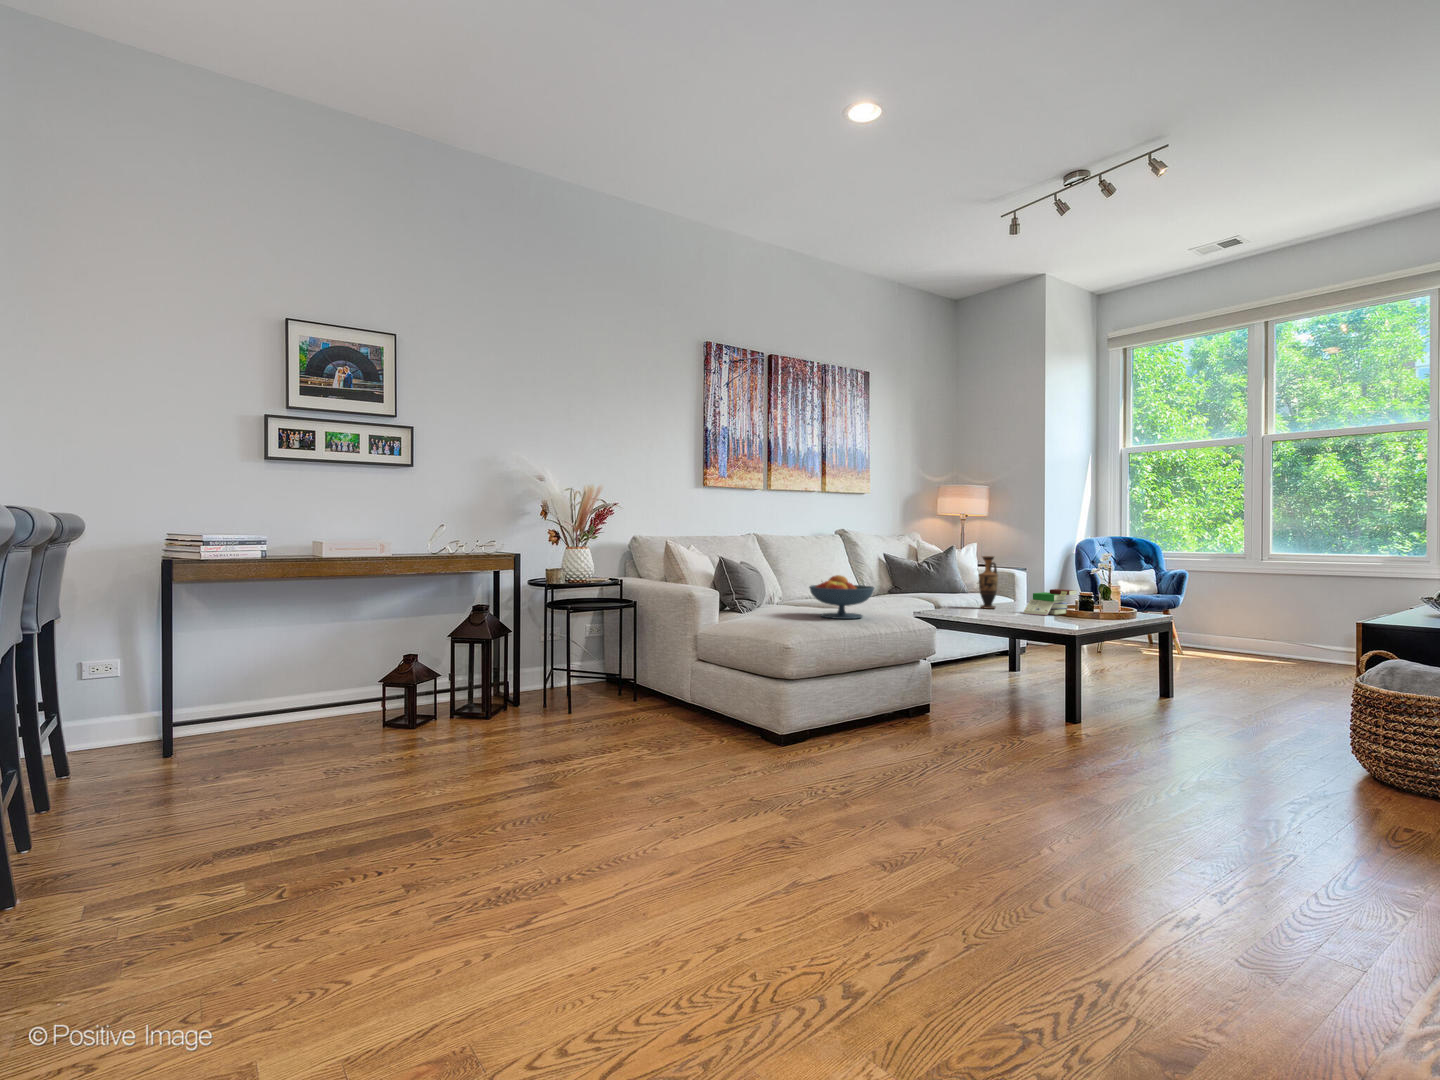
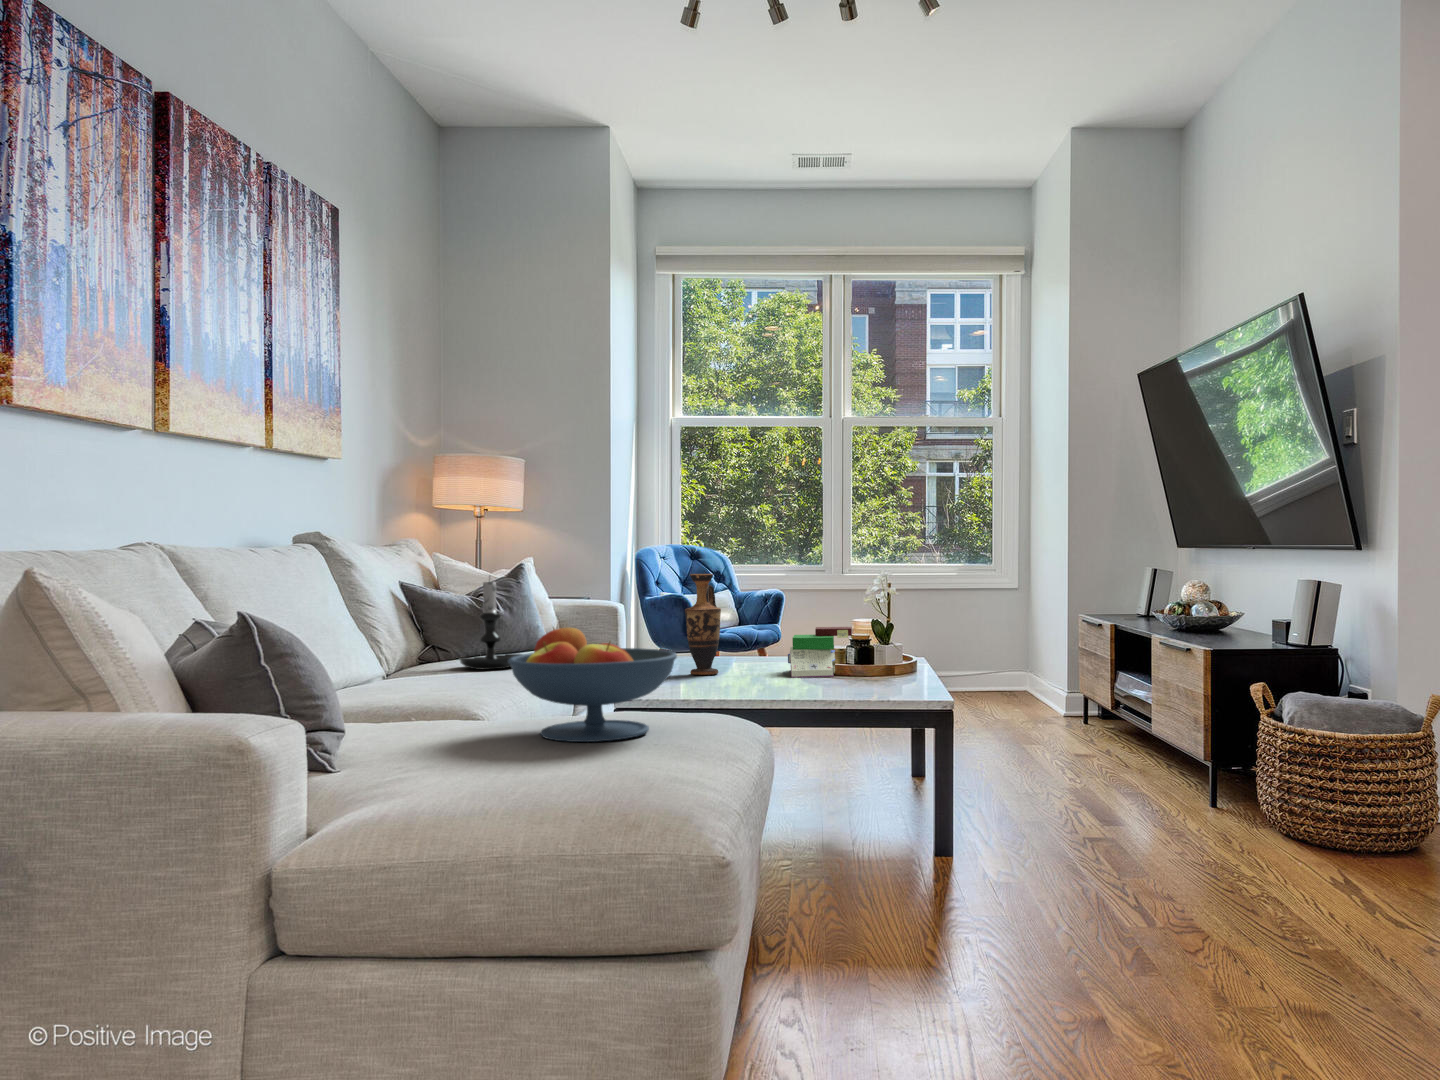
candle holder: none [892,552,924,597] -> present [459,581,522,670]

